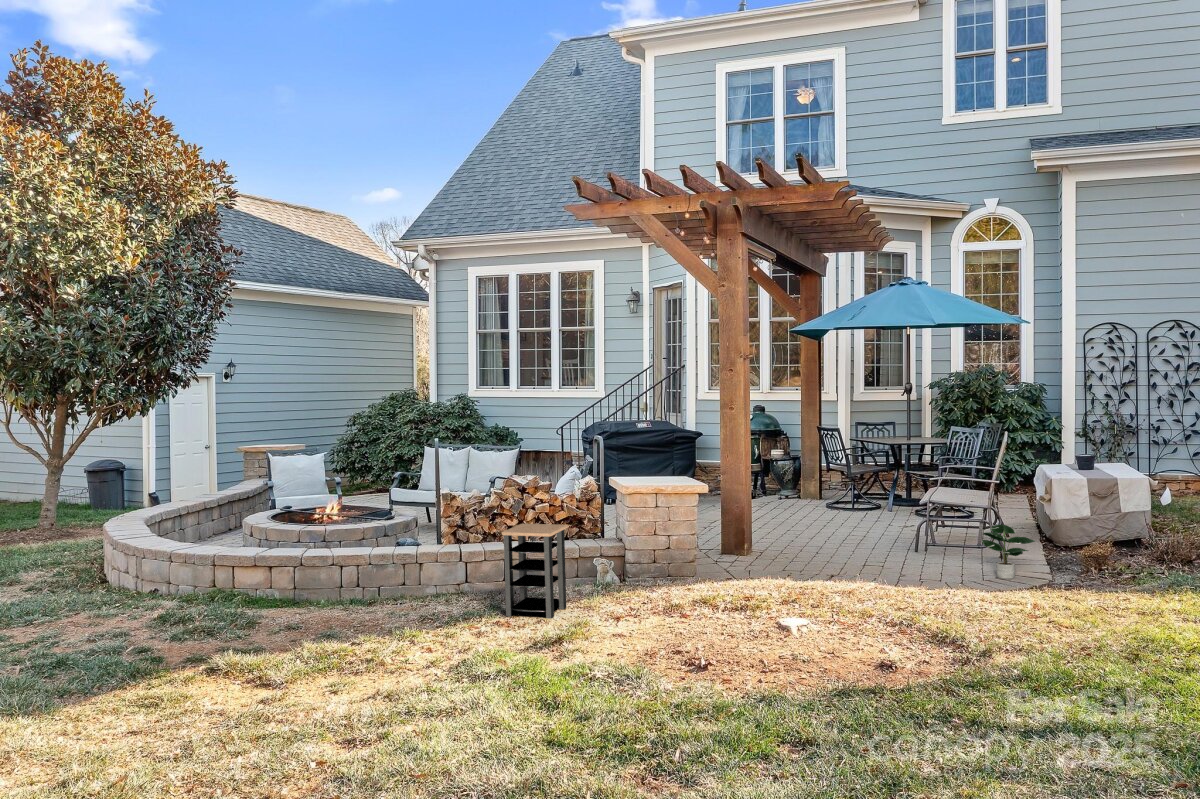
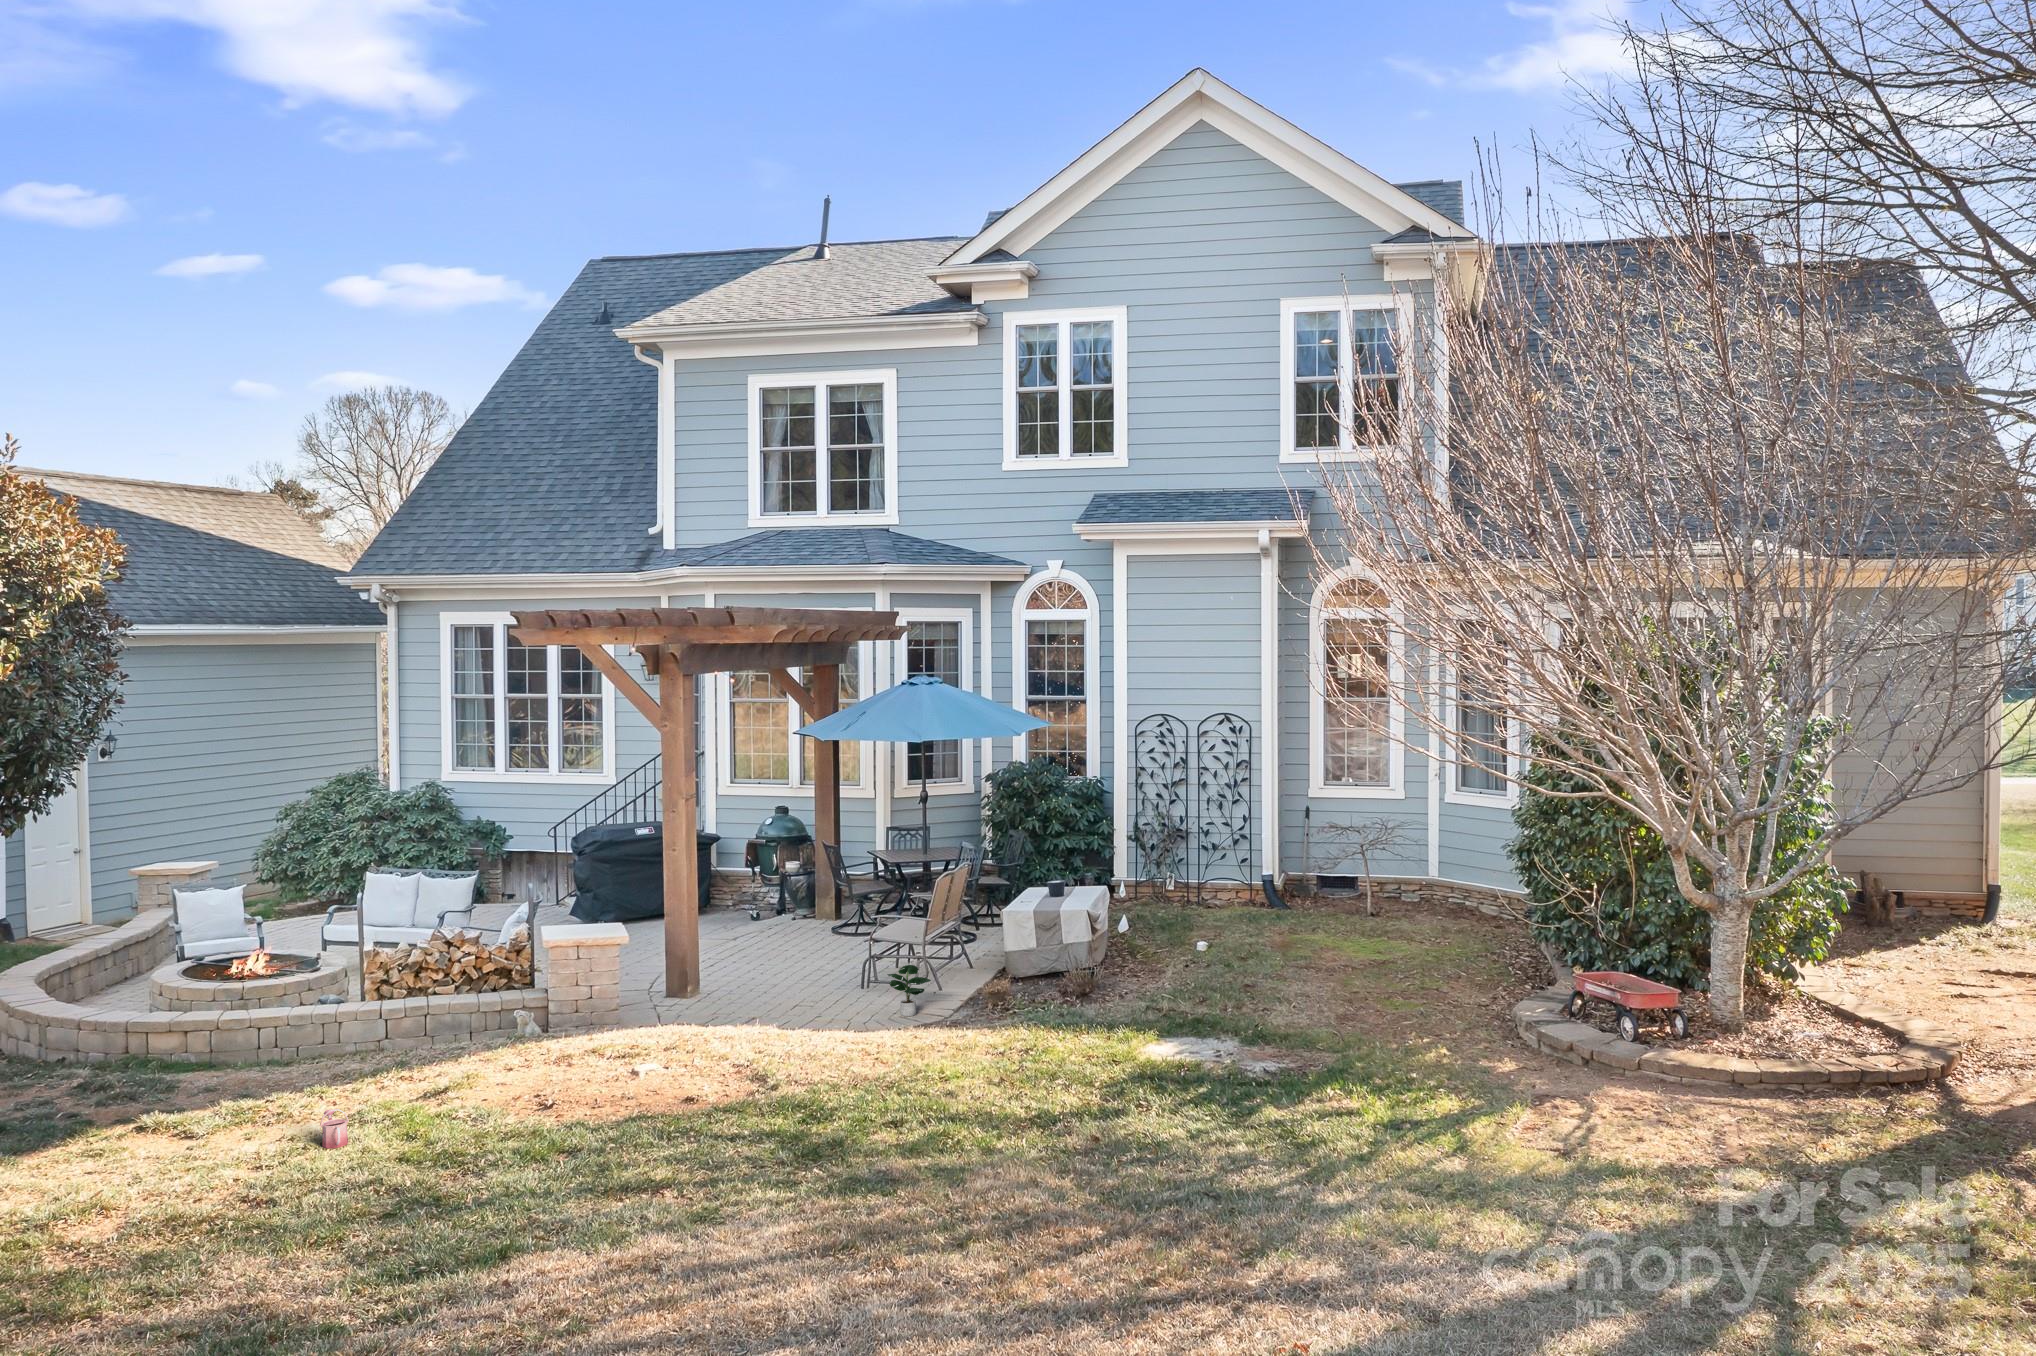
side table: present [502,524,568,619] -> none [407,986,473,1073]
watering can: none [428,659,463,713] -> present [320,1109,349,1148]

